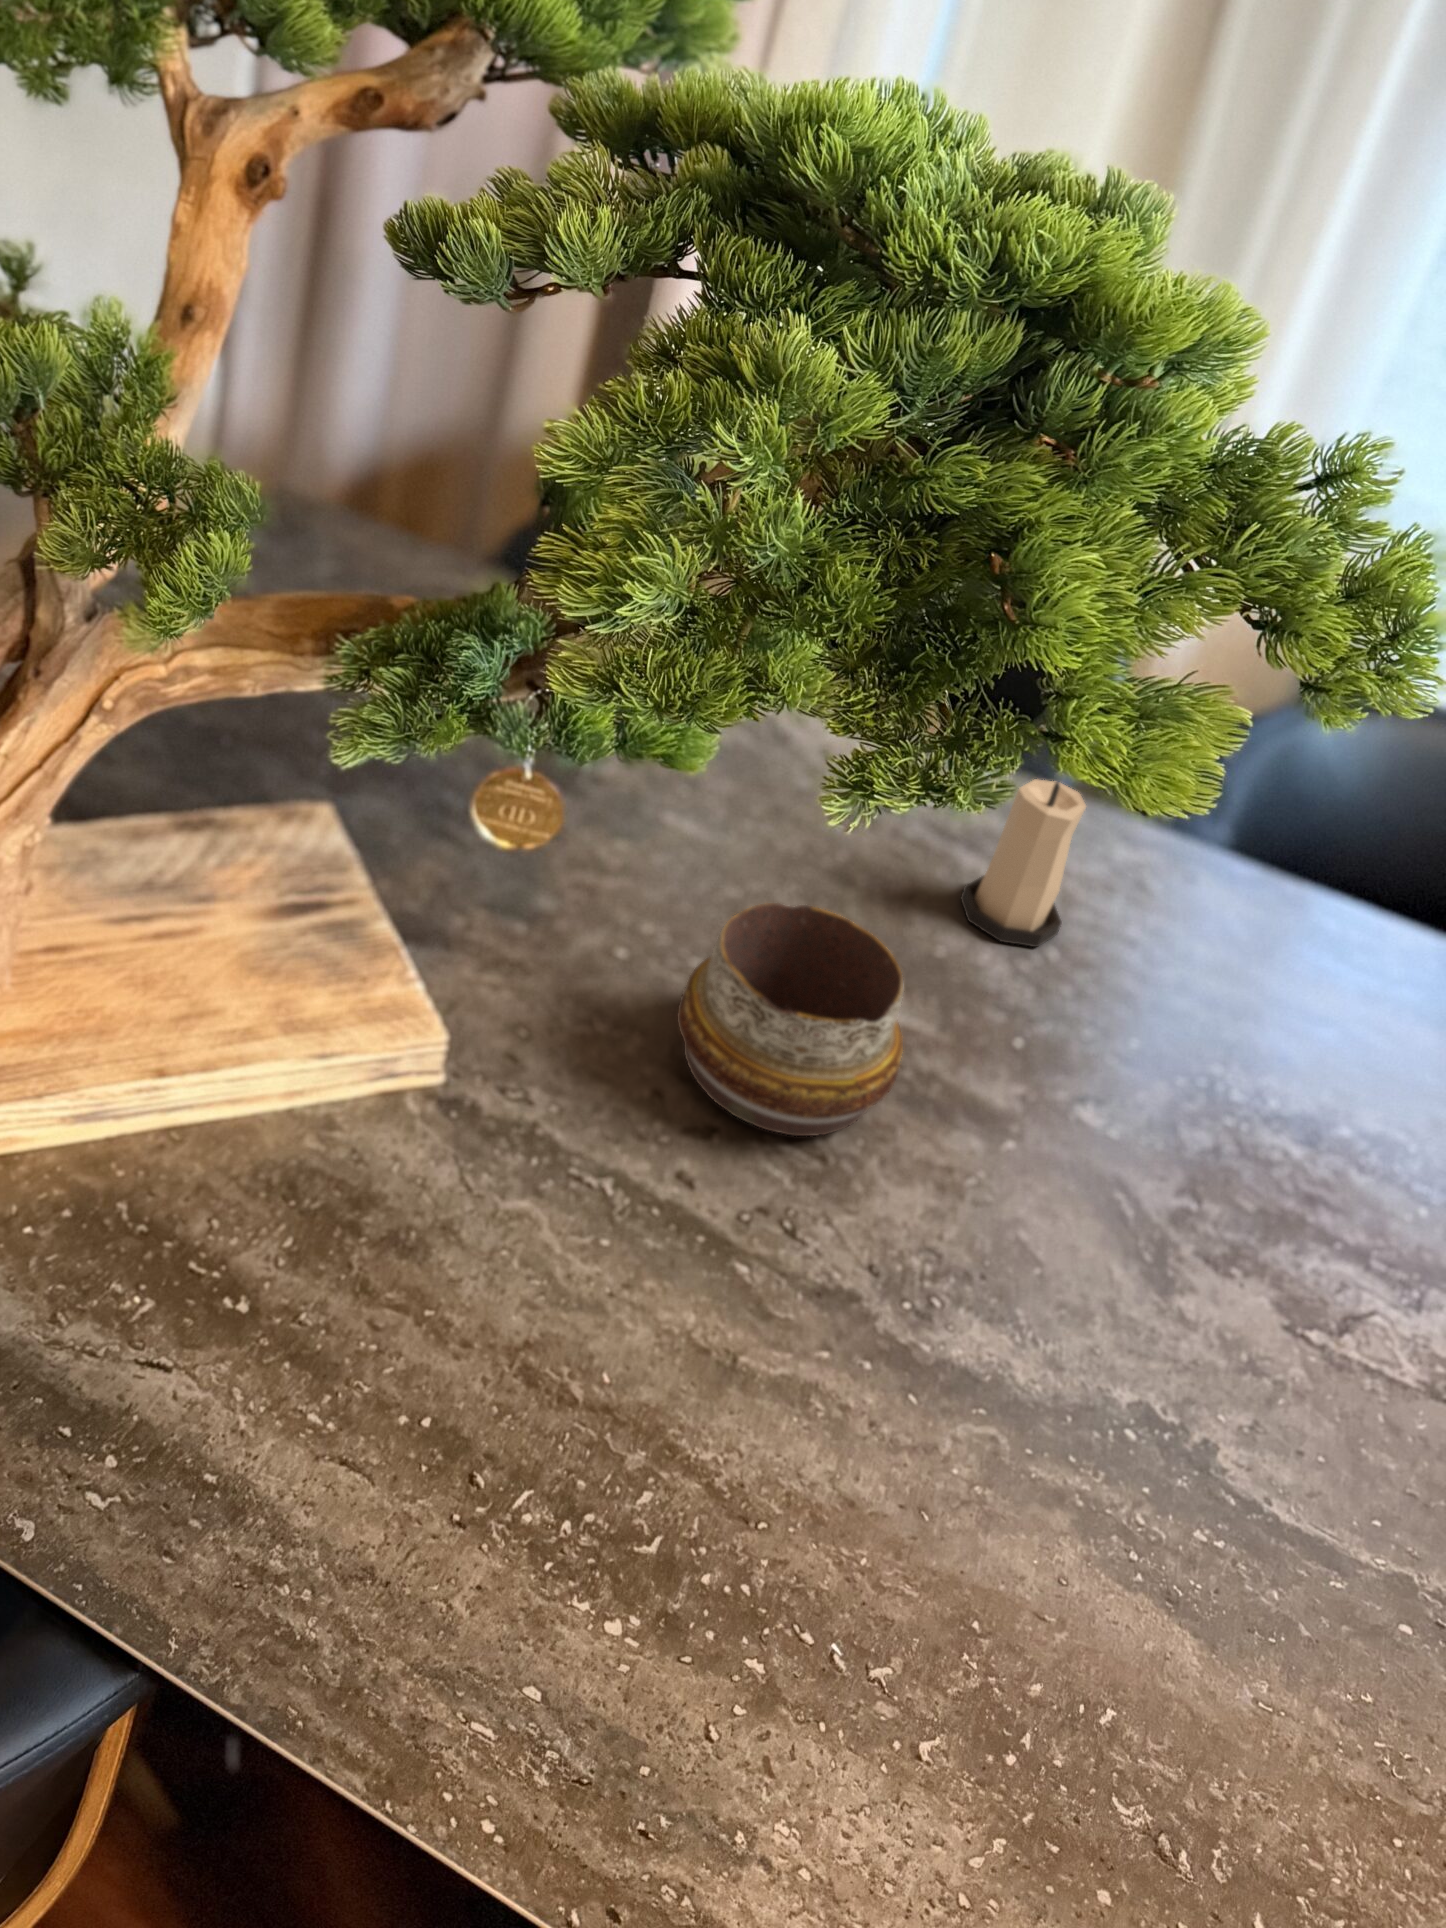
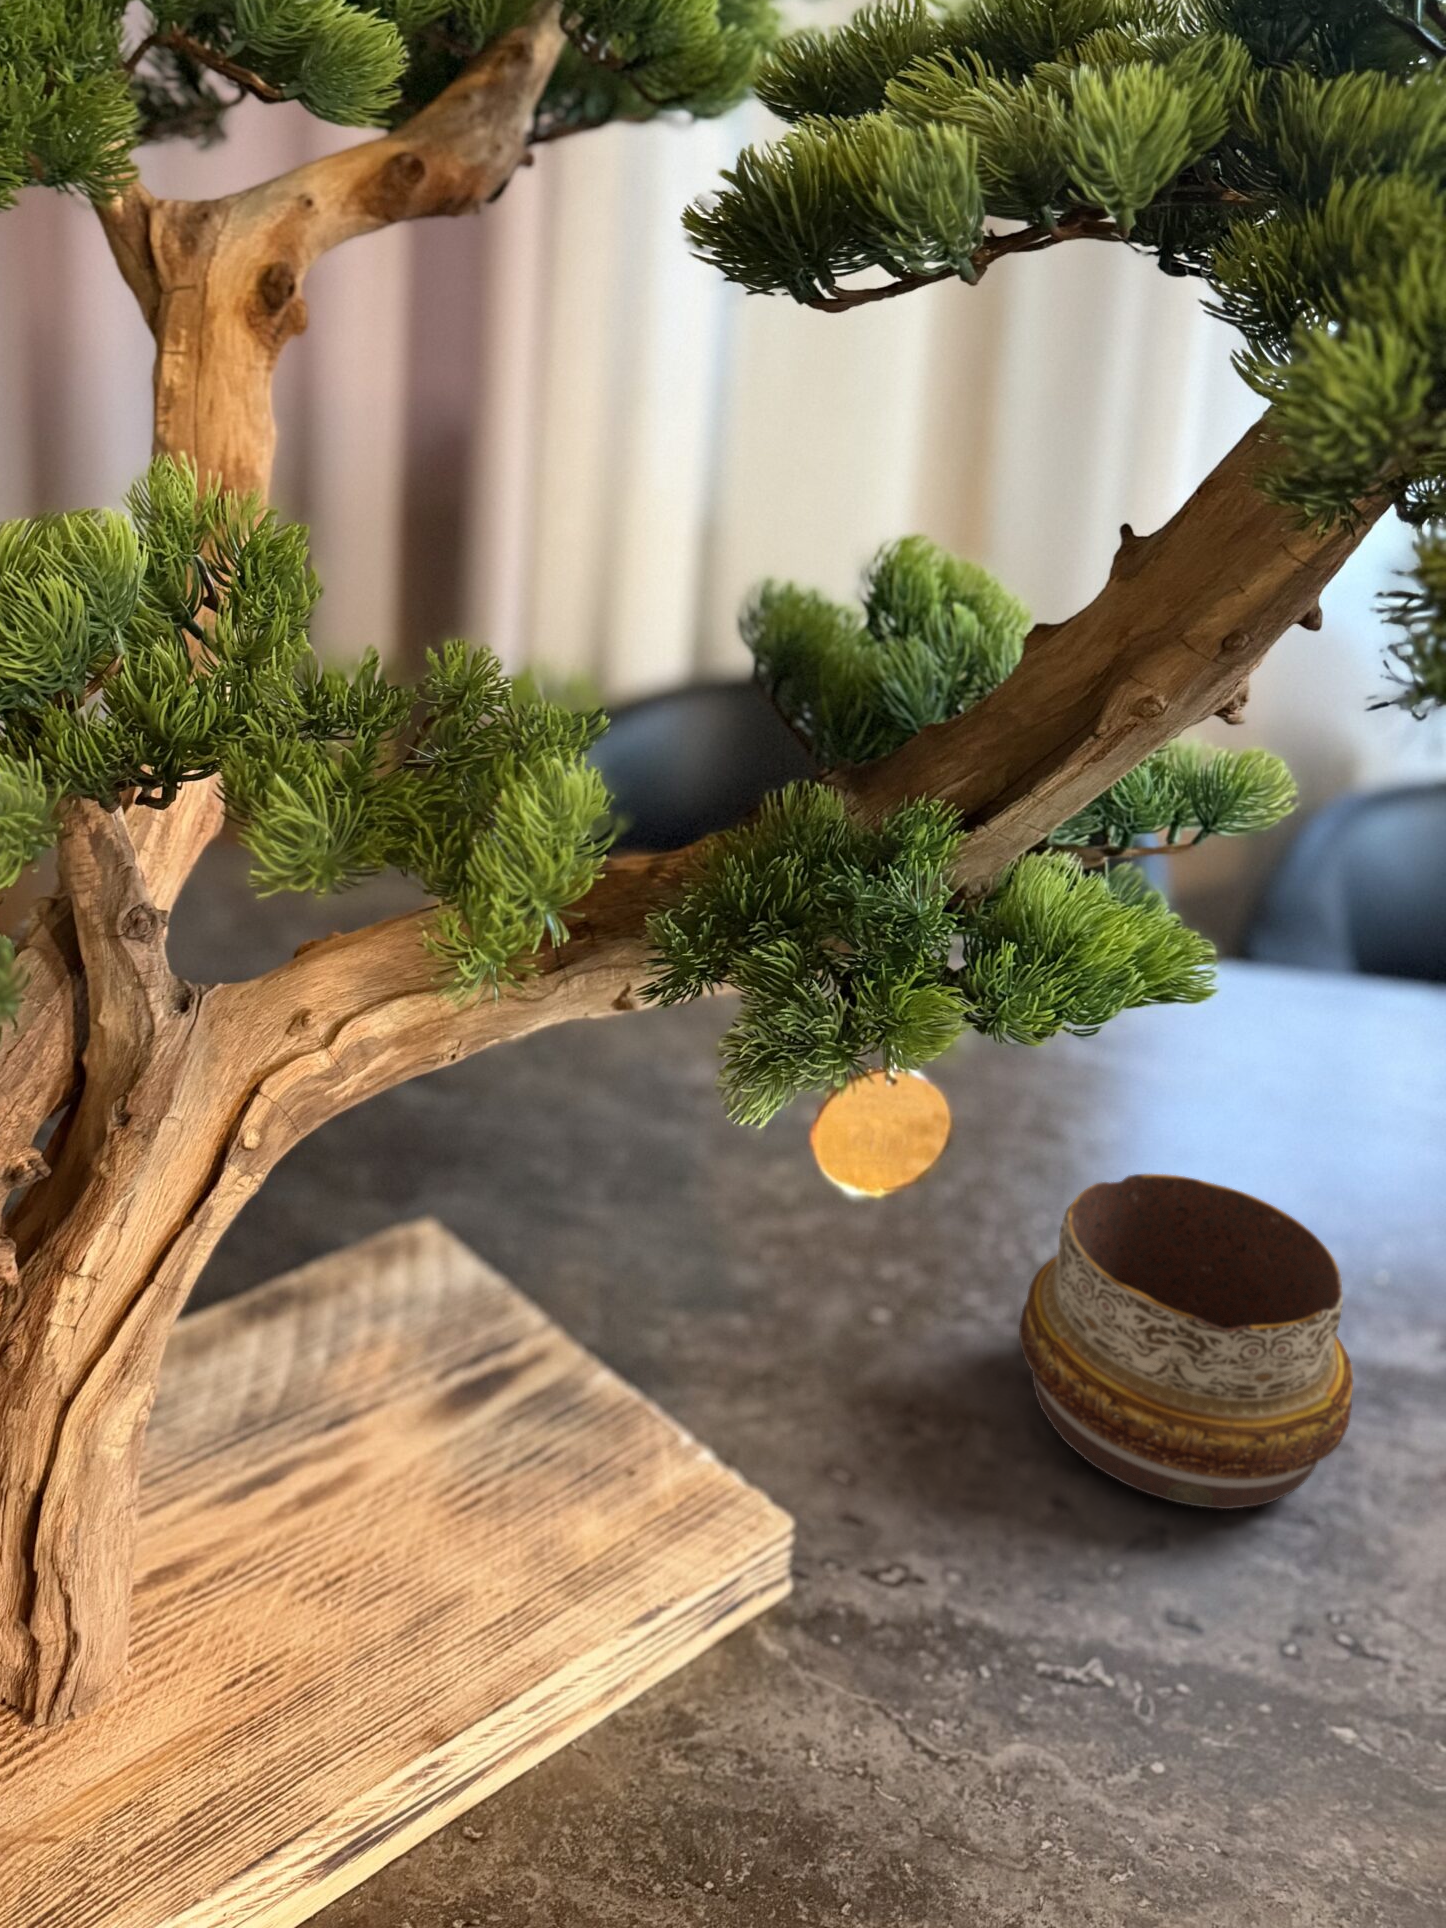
candle: present [961,779,1086,947] -> none [1178,940,1315,1161]

